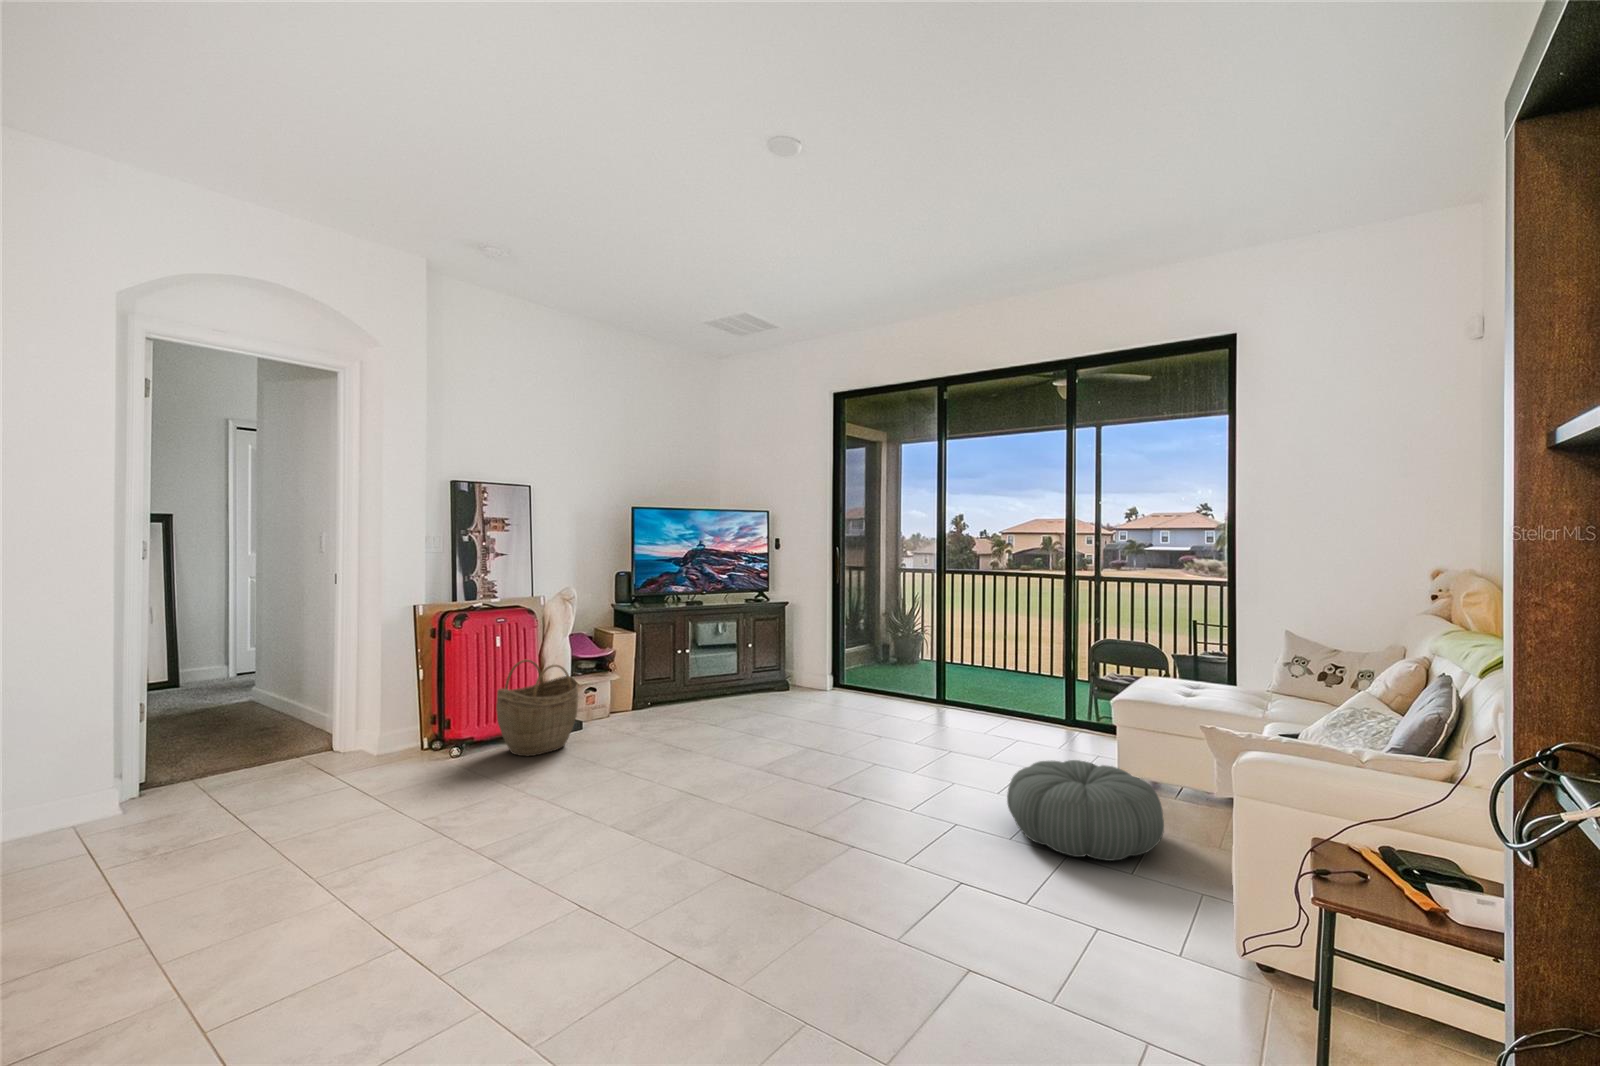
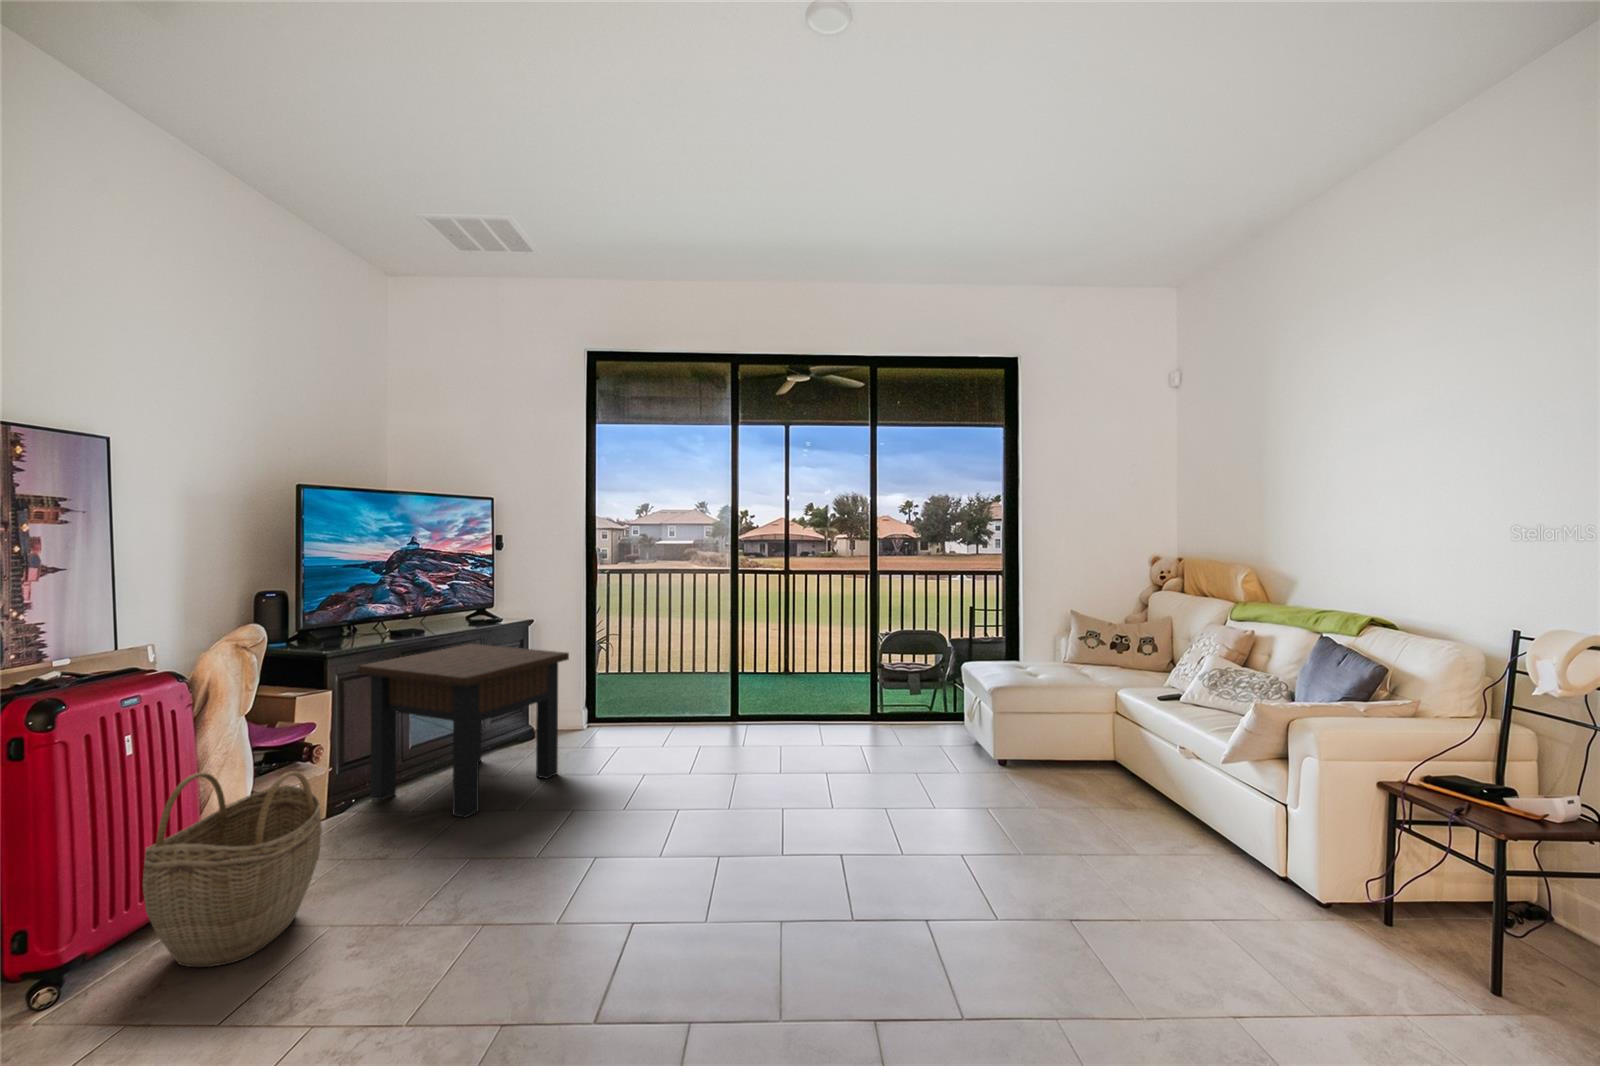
side table: none [649,616,770,725] -> present [358,644,569,818]
pouf: present [1007,760,1164,861] -> none [994,757,1149,857]

